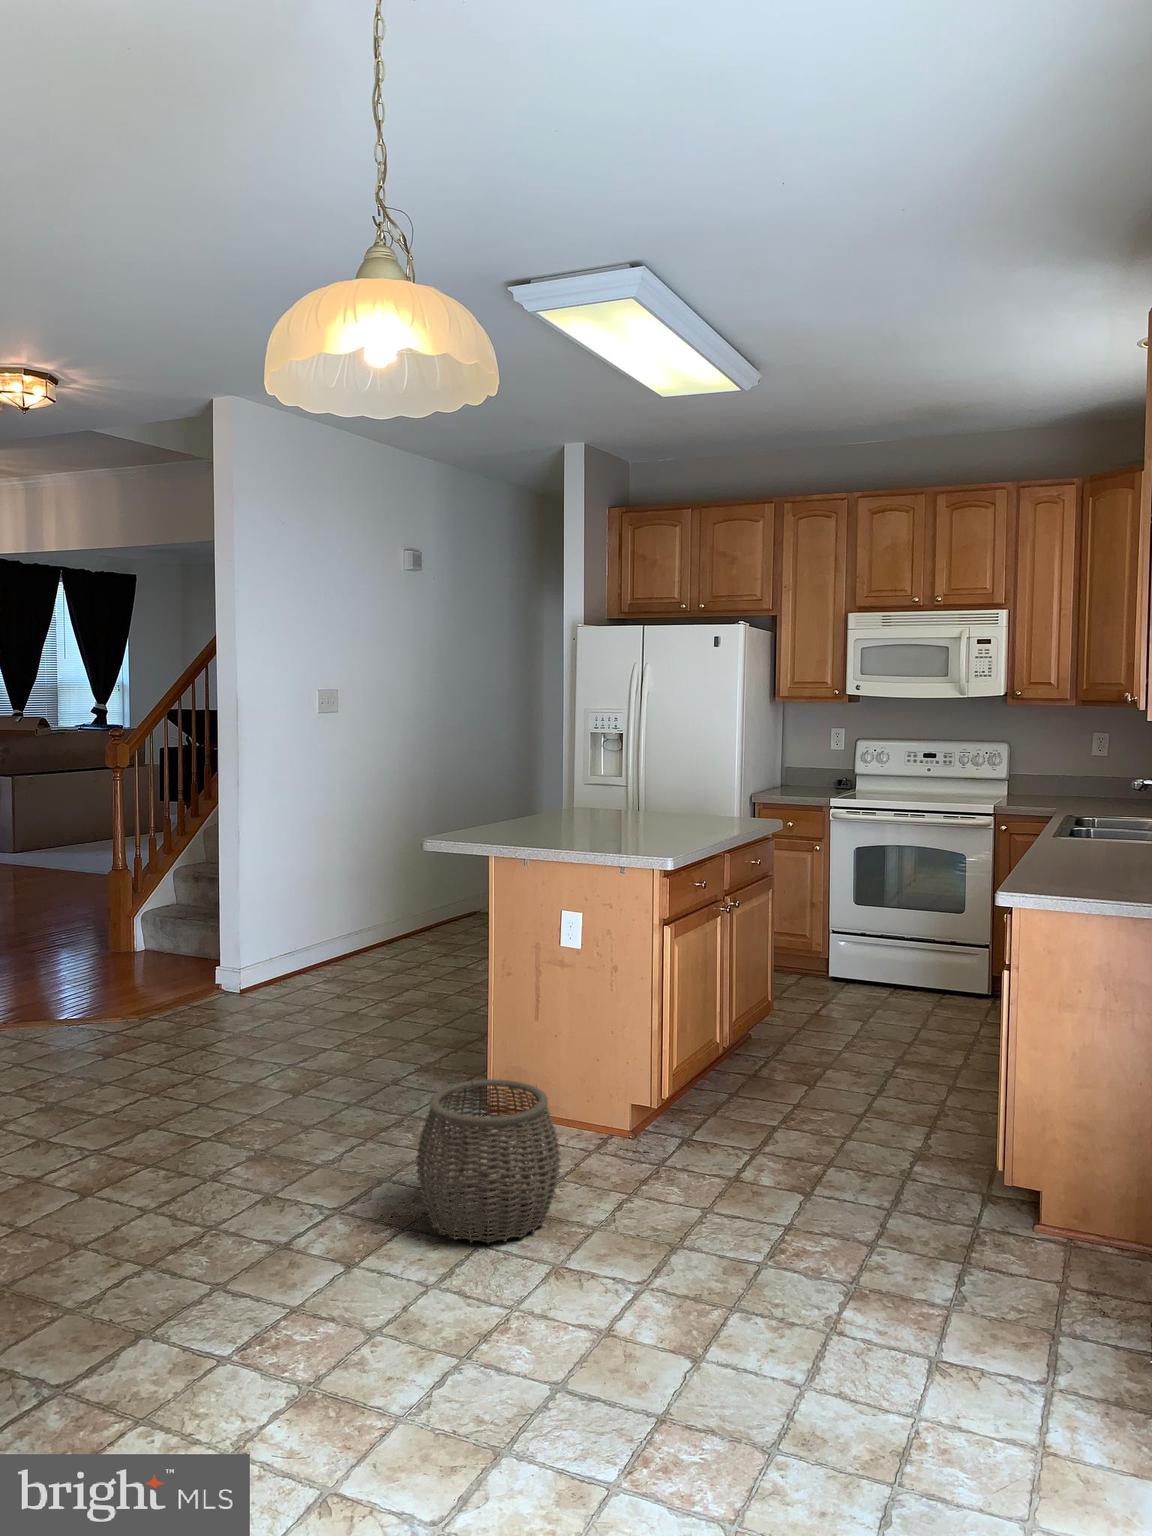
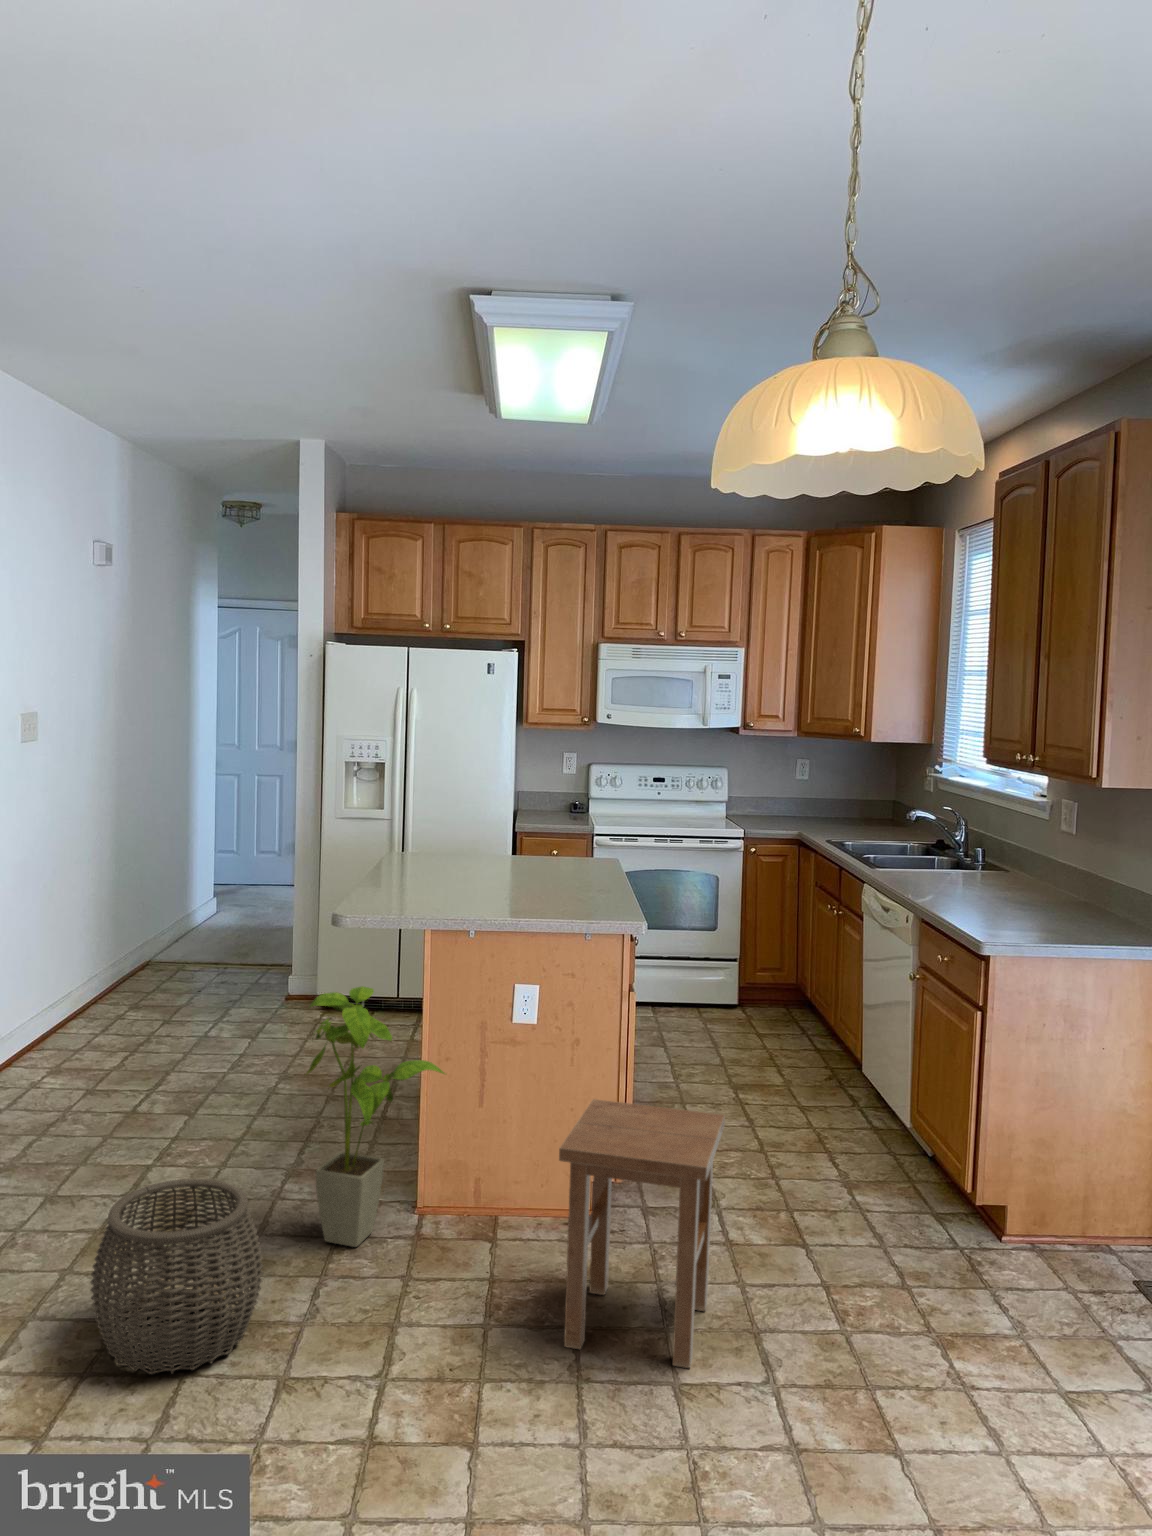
house plant: none [627,926,761,1177] -> present [307,986,444,1247]
stool: none [823,1057,1031,1348] -> present [559,1099,725,1368]

